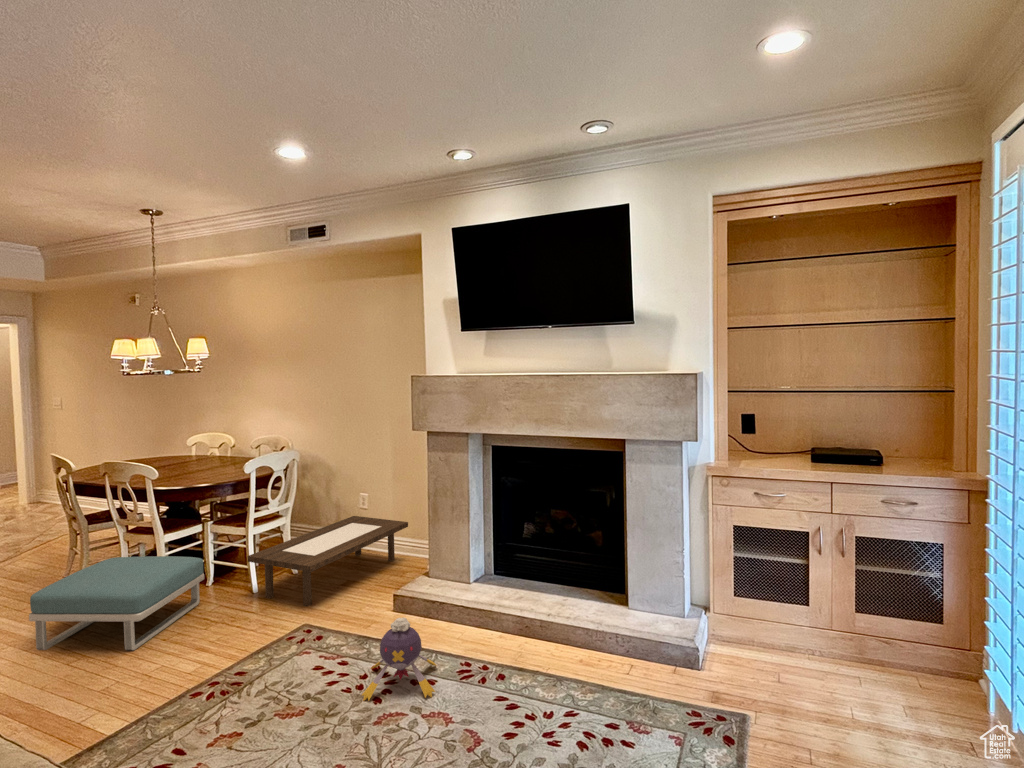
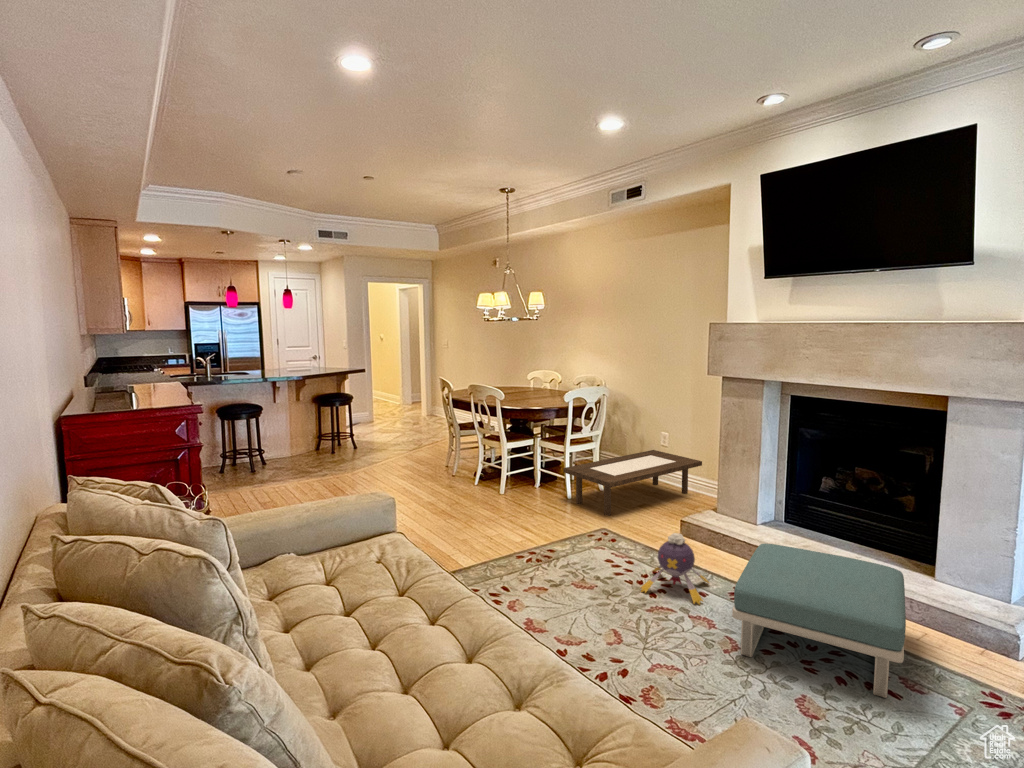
footstool: present [29,556,204,650] -> present [732,544,906,698]

